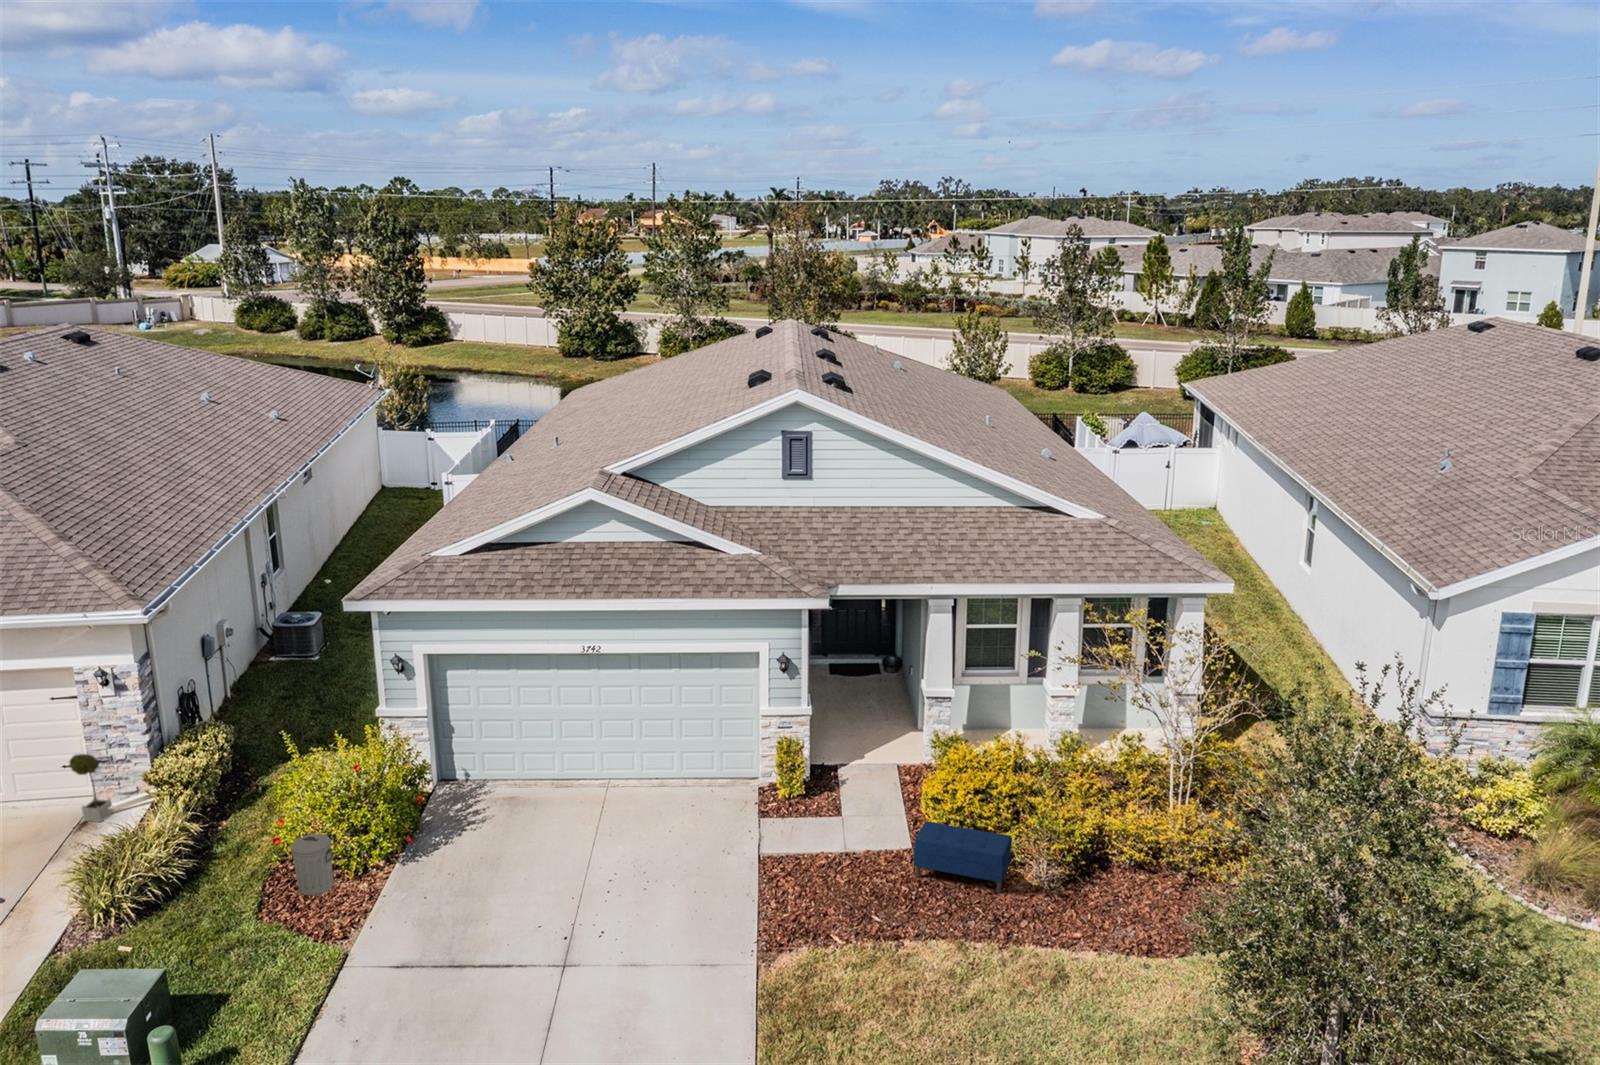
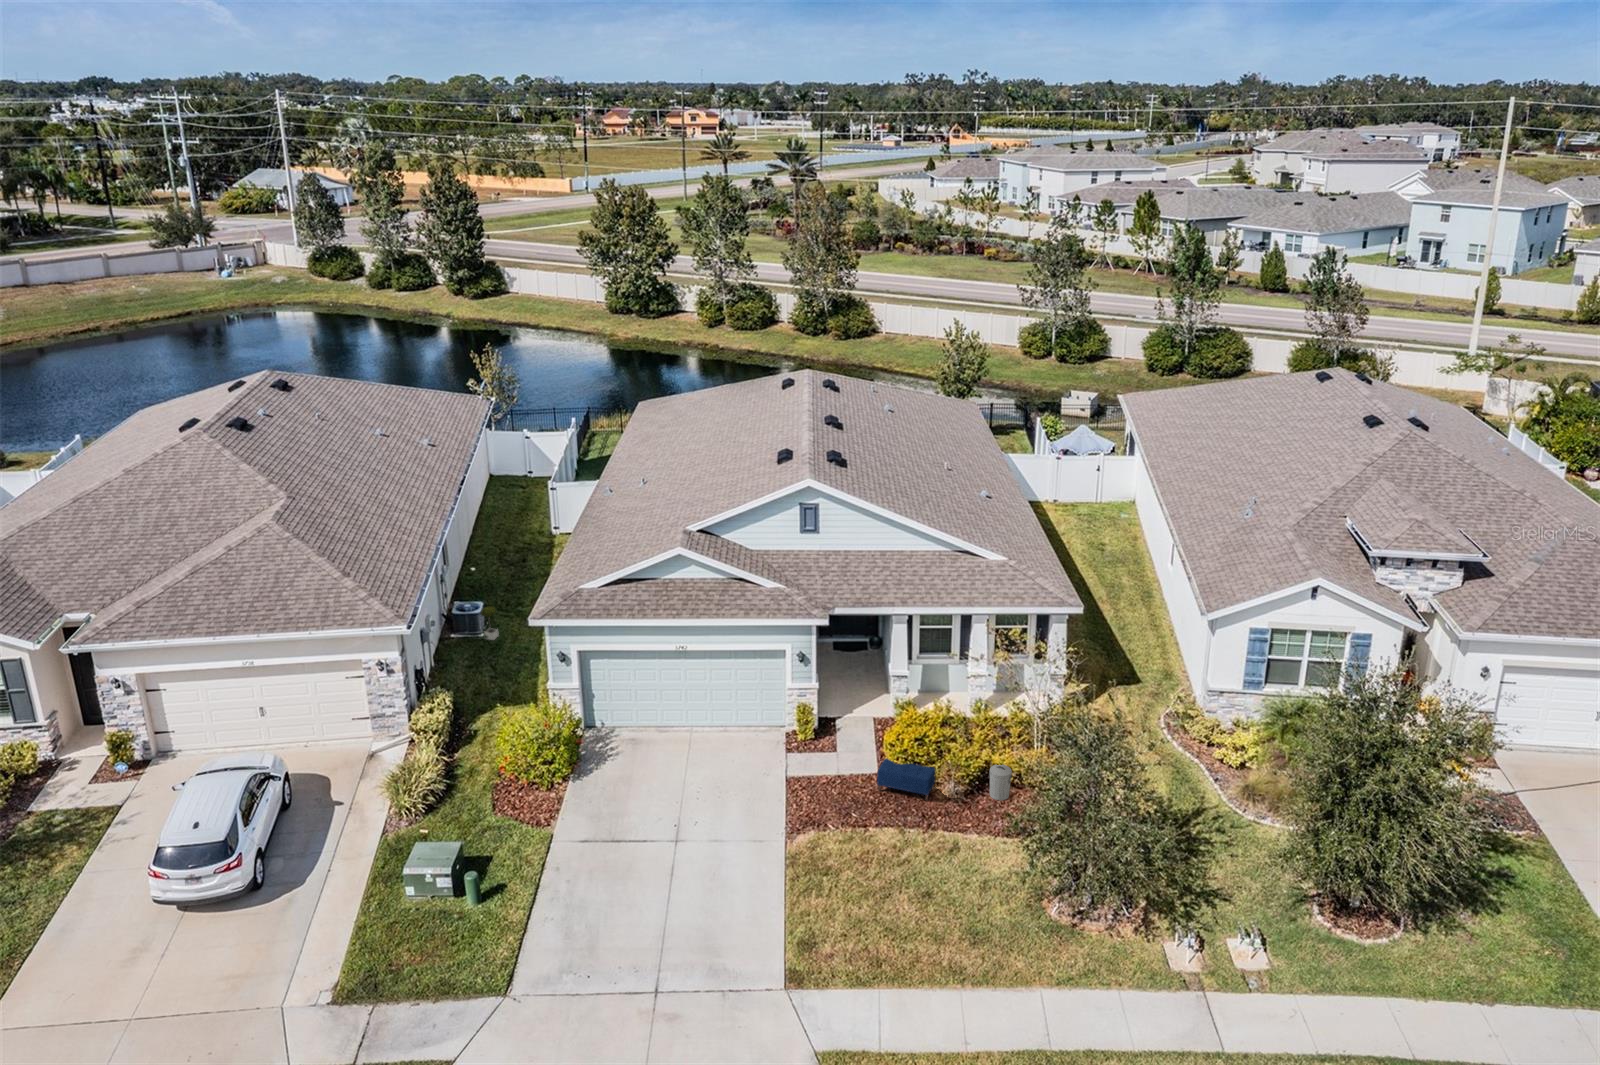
potted tree: present [69,754,114,822] -> present [481,607,499,640]
trash can: present [291,834,333,895] -> present [989,765,1012,800]

